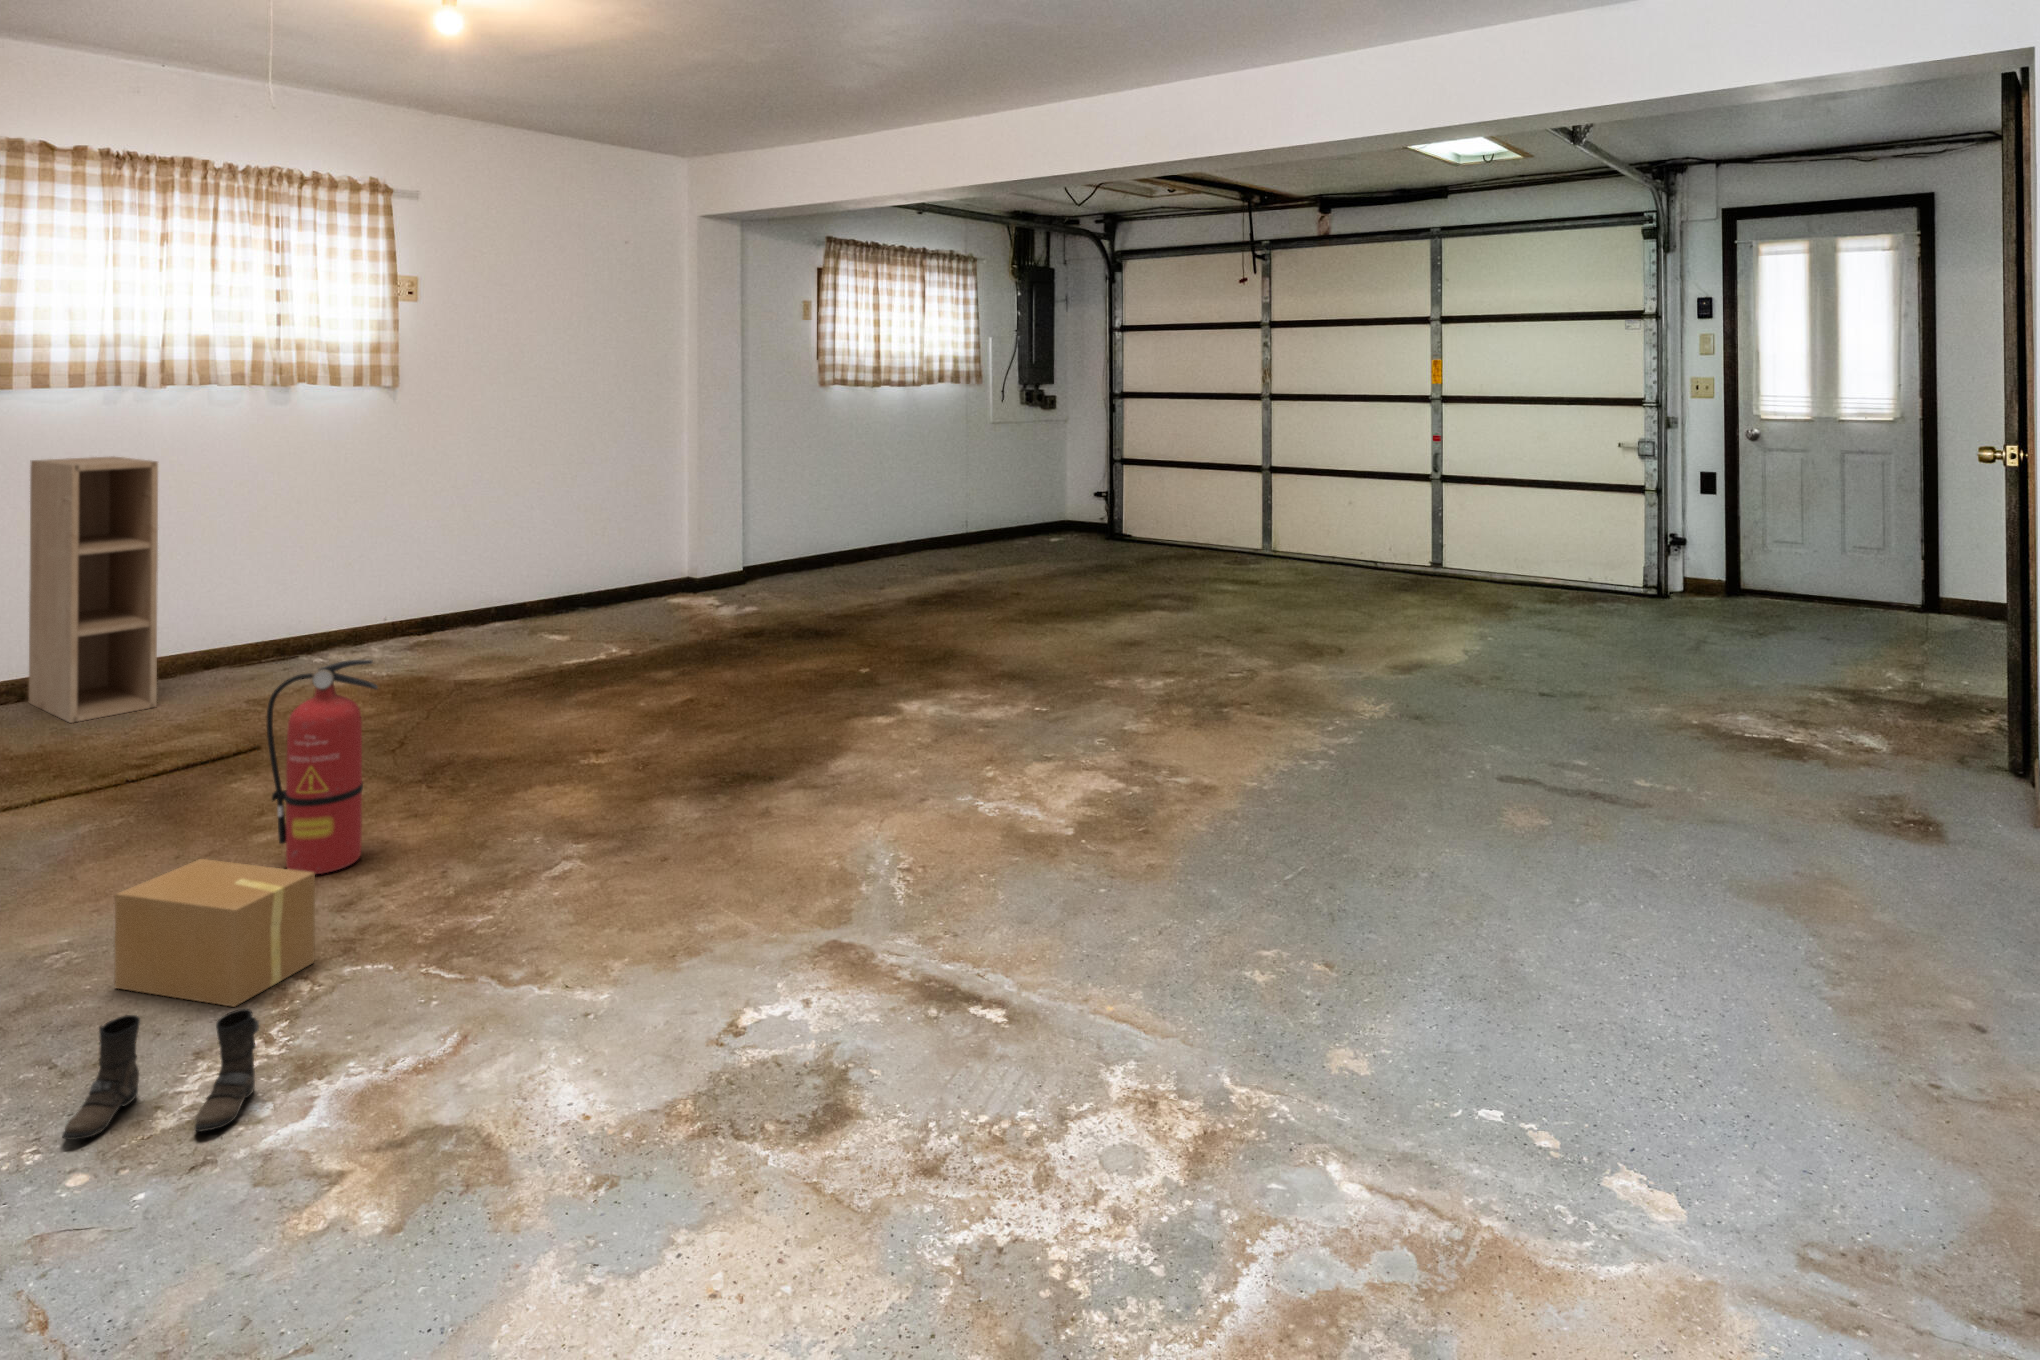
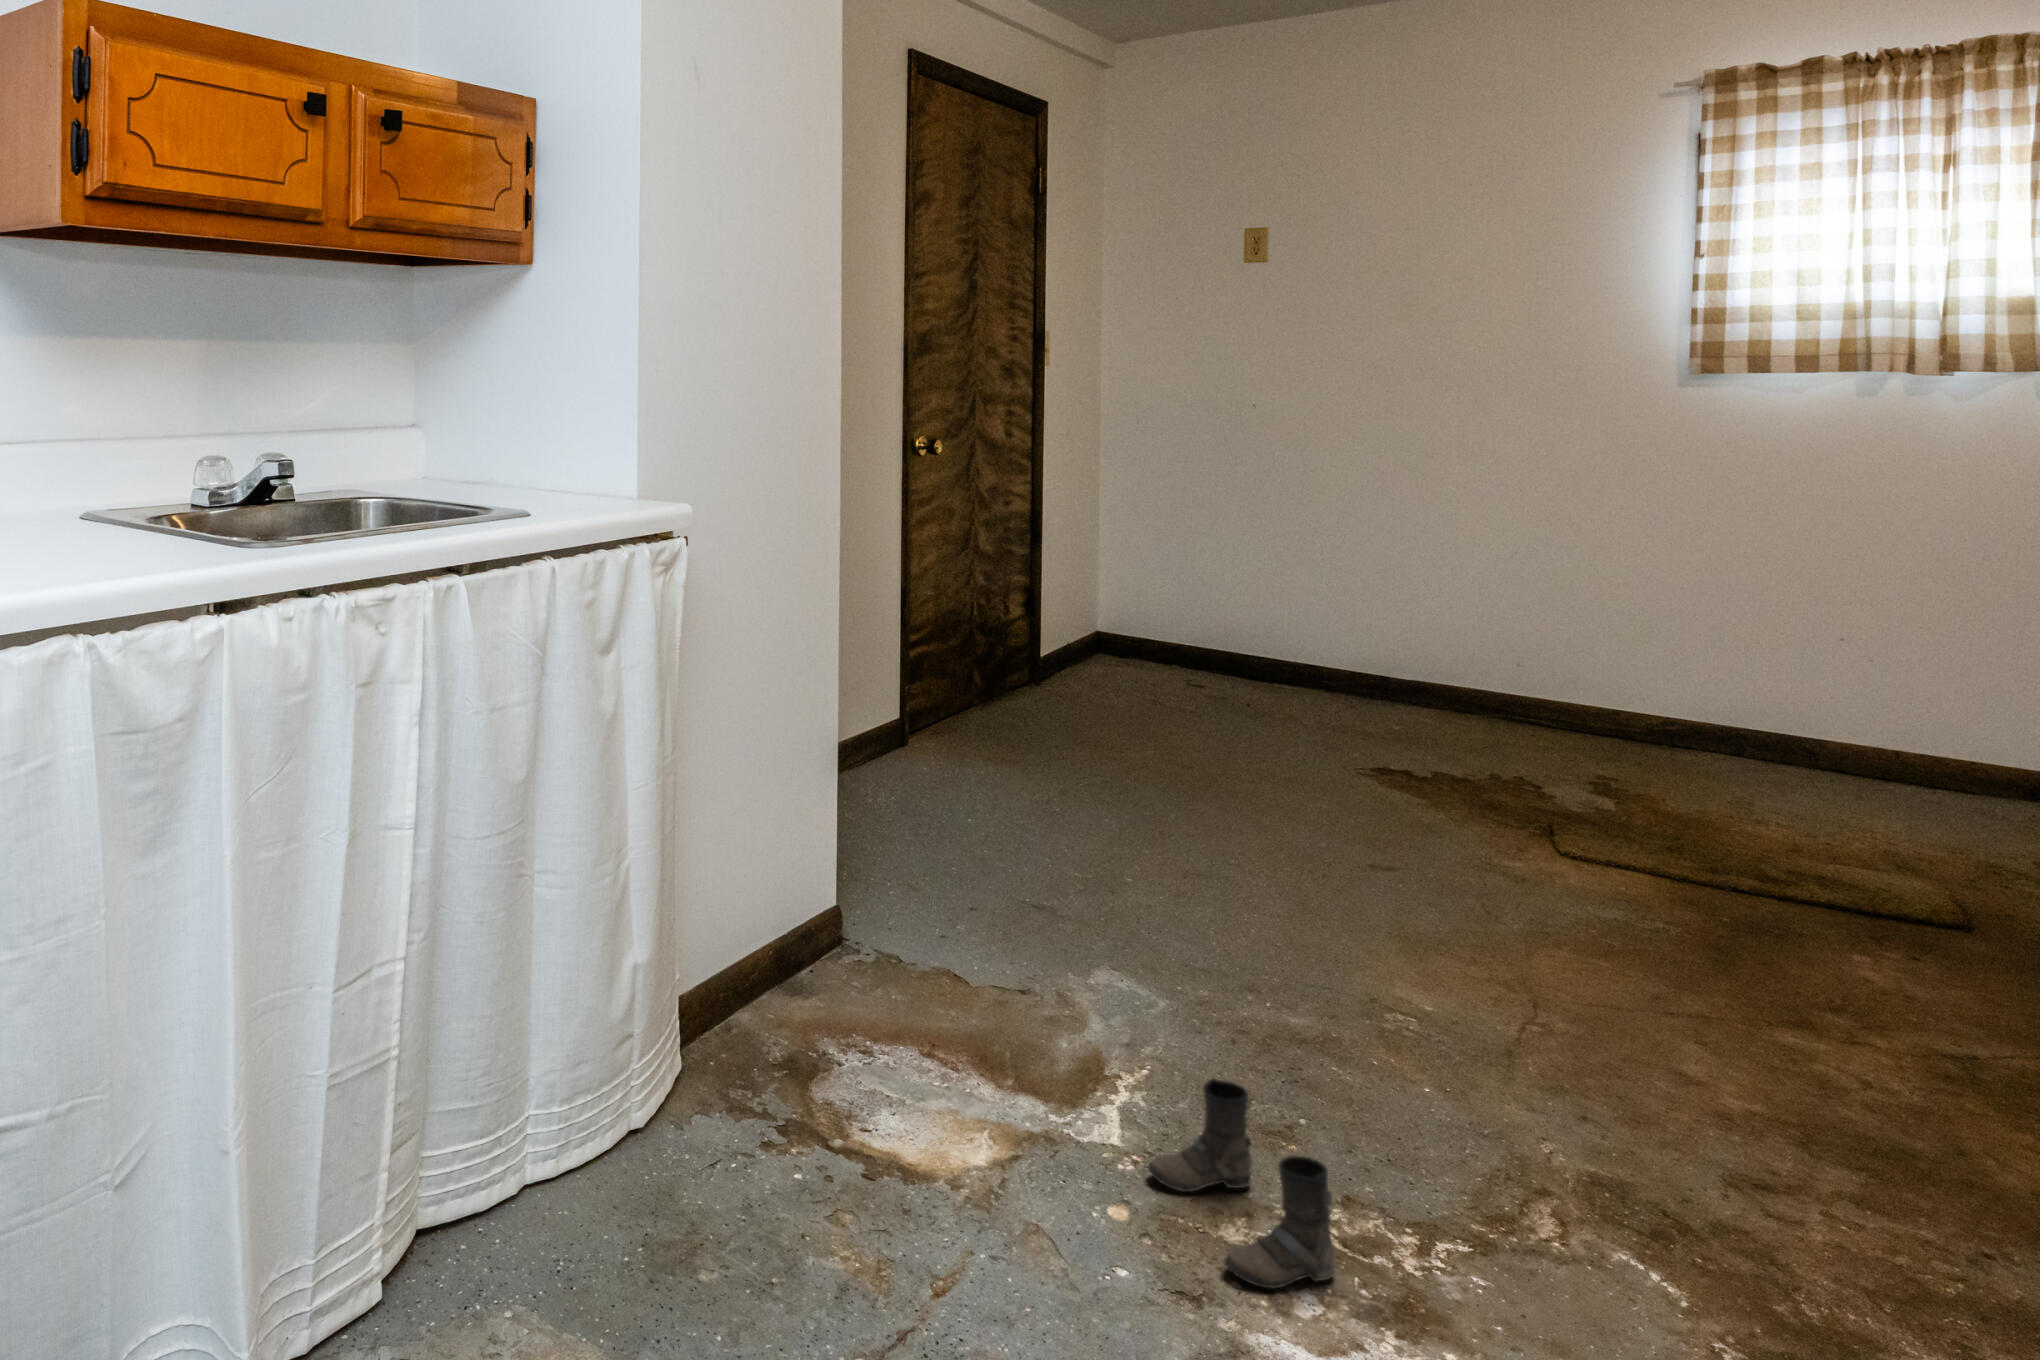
shelving unit: present [29,457,158,723] -> none [1750,459,1897,813]
fire extinguisher: present [267,660,378,874] -> none [1724,801,1912,1137]
cardboard box: present [115,859,315,1007] -> none [1389,966,1607,1212]

